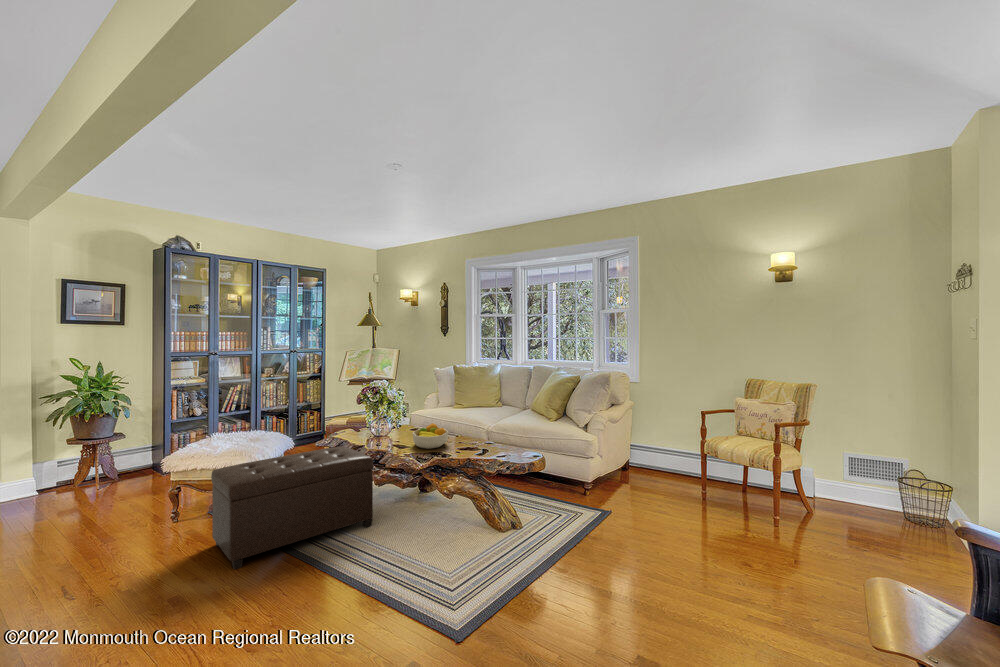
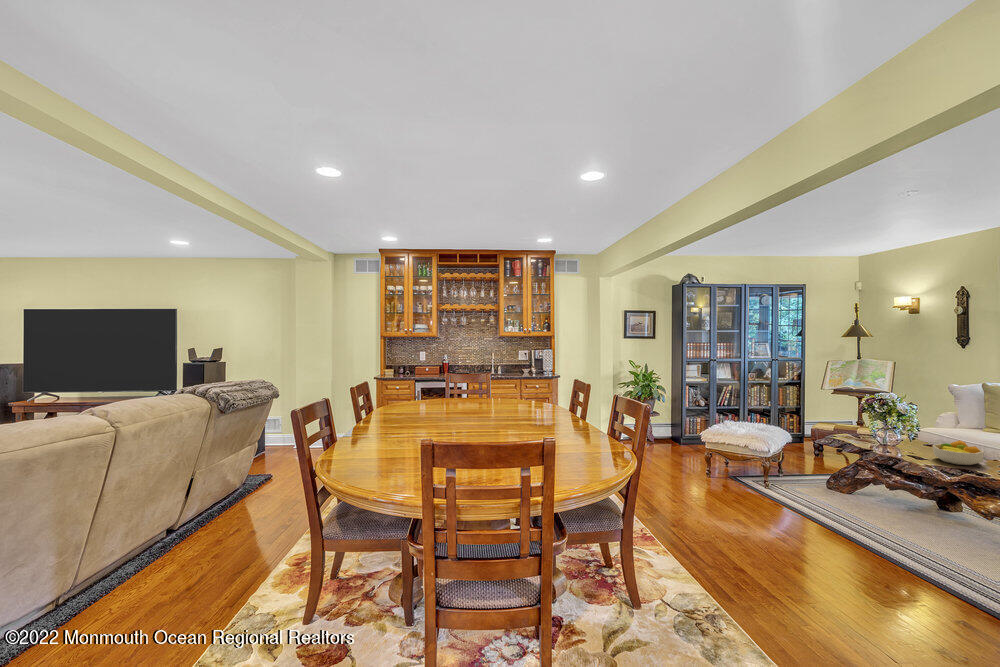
ottoman: present [211,447,373,570] -> none [744,444,888,521]

